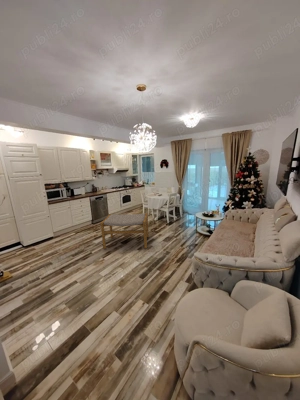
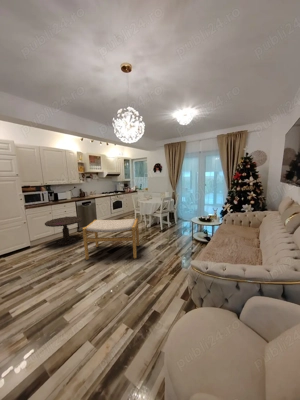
side table: none [66,210,98,236] -> present [45,216,83,245]

